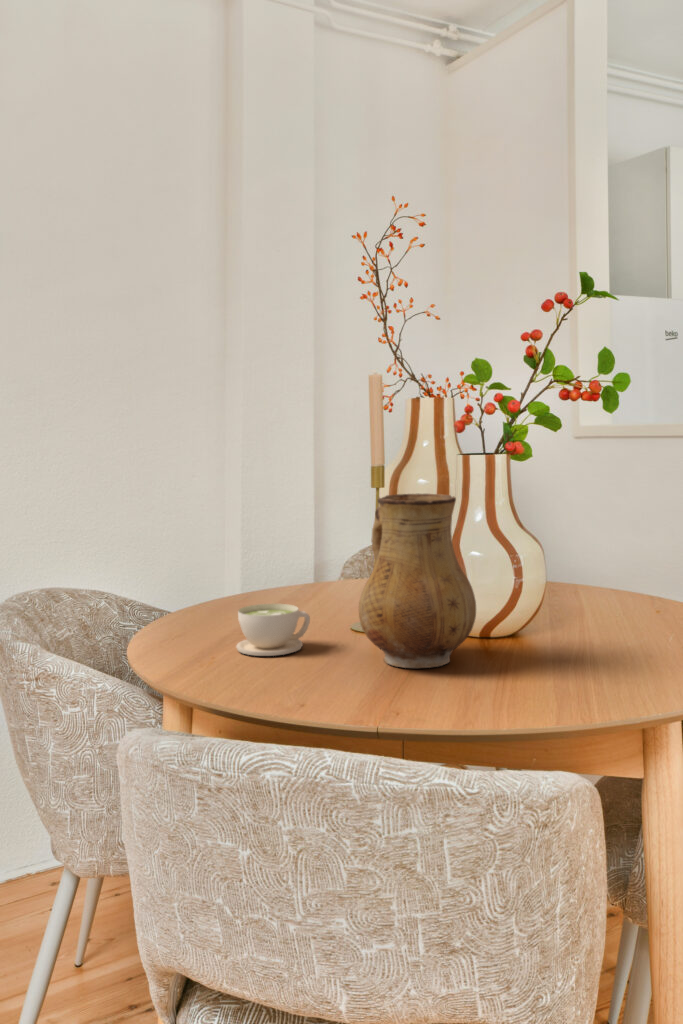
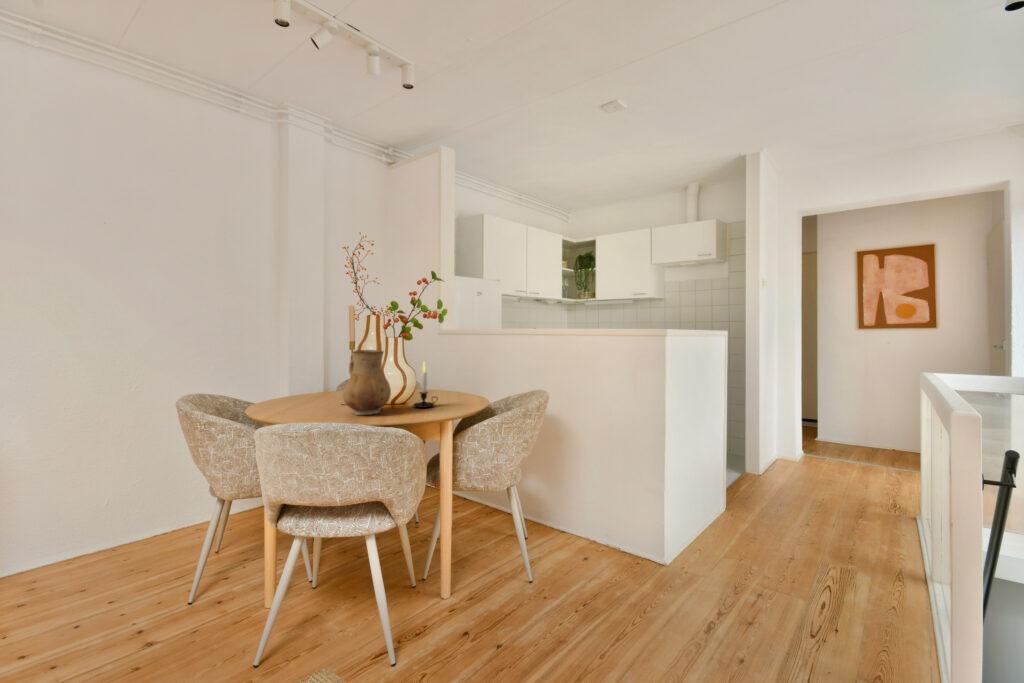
candle: none [535,524,606,657] -> present [413,362,438,408]
coffee cup: present [236,604,310,656] -> none [285,395,321,416]

